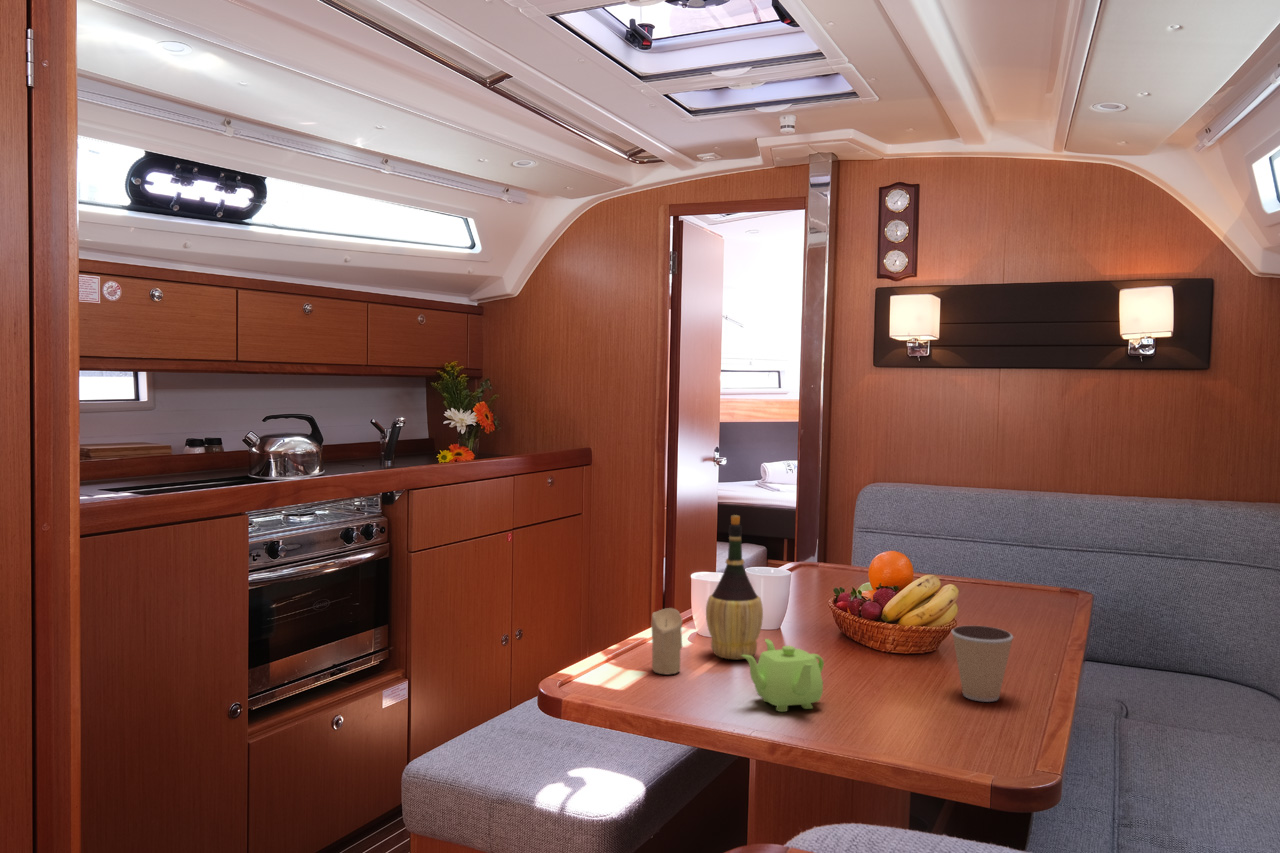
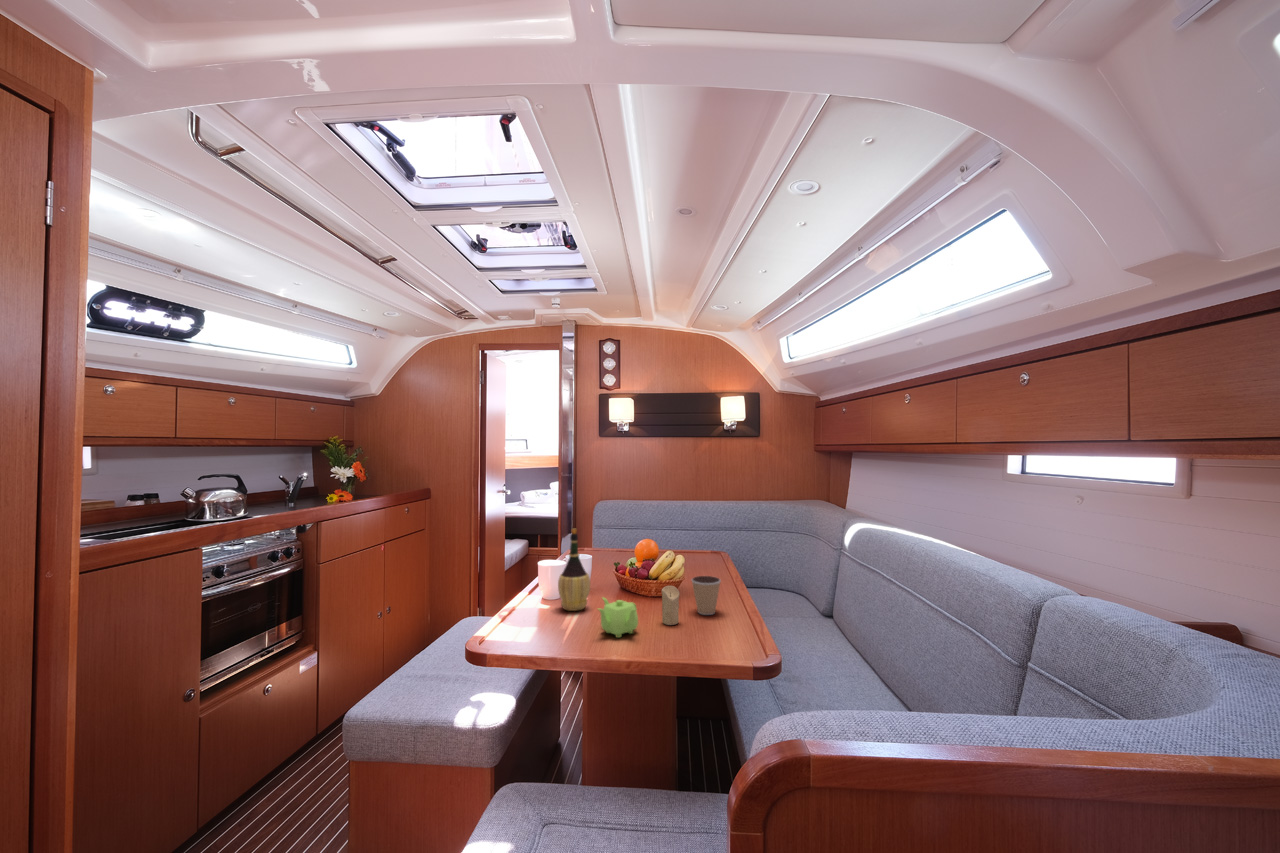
candle: present [651,608,682,674] -> present [662,586,679,625]

